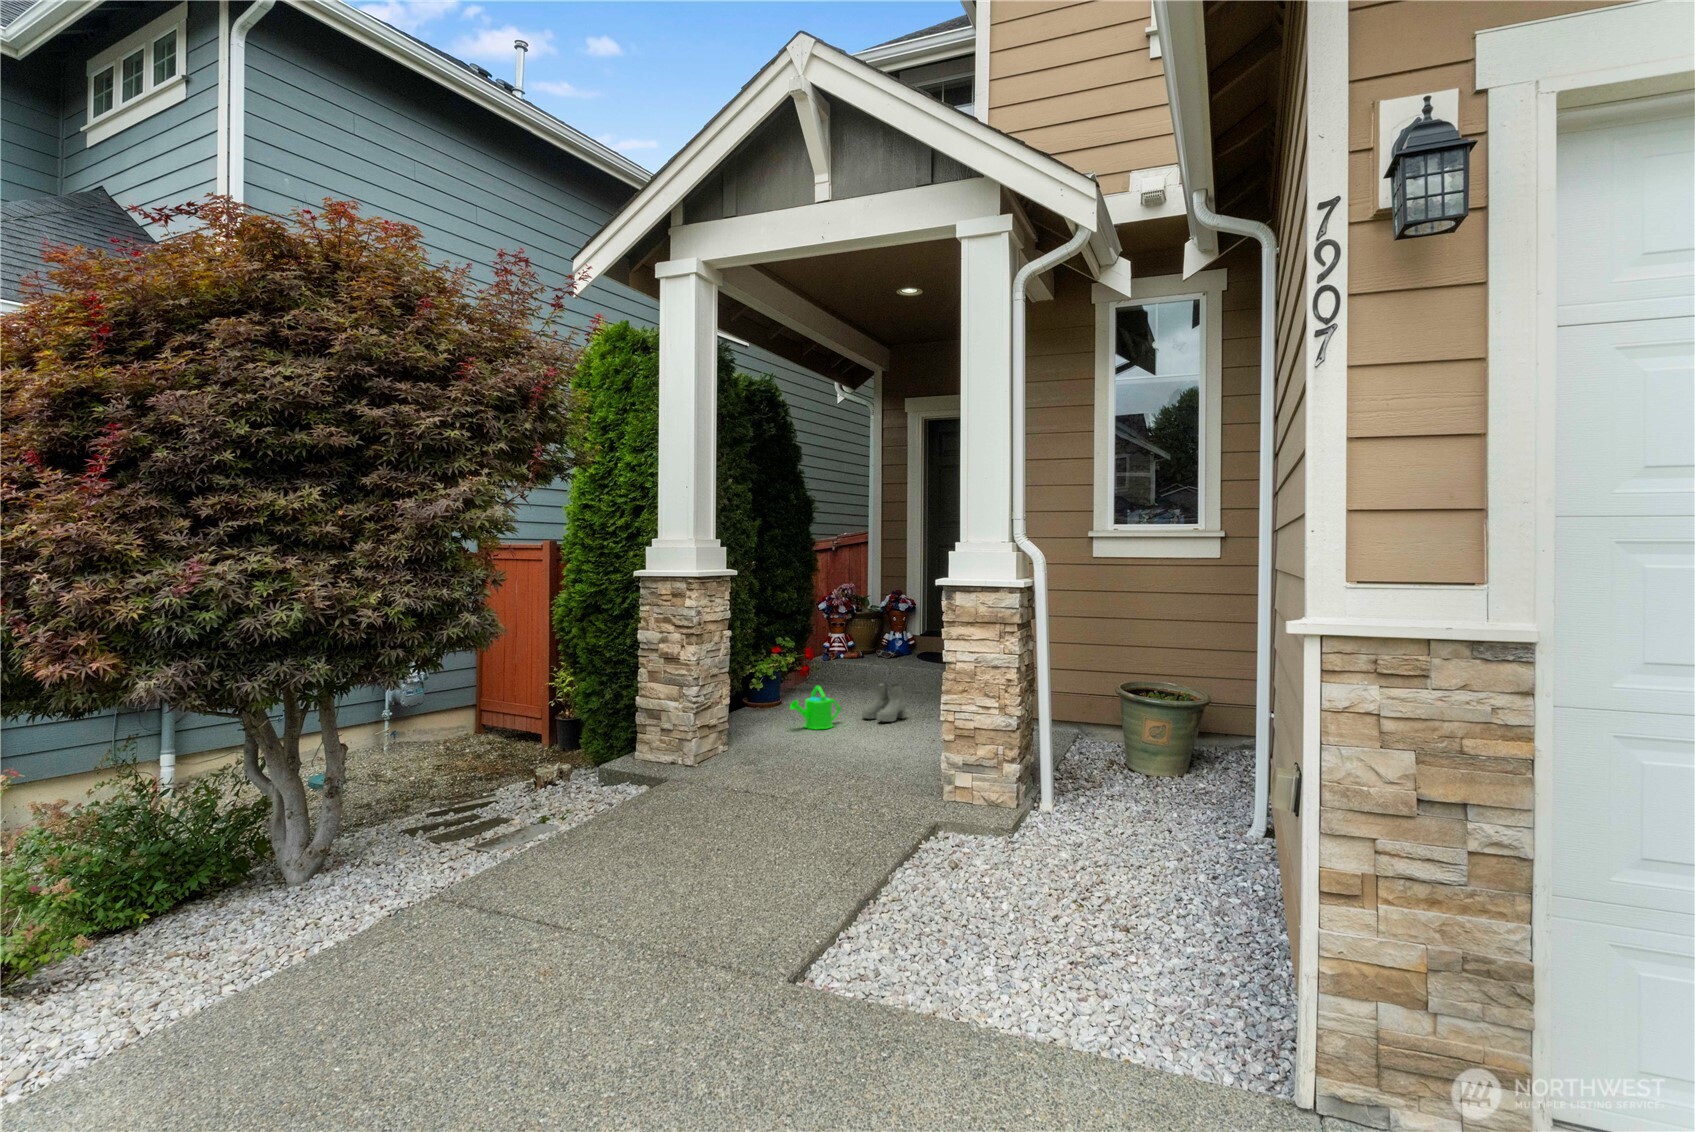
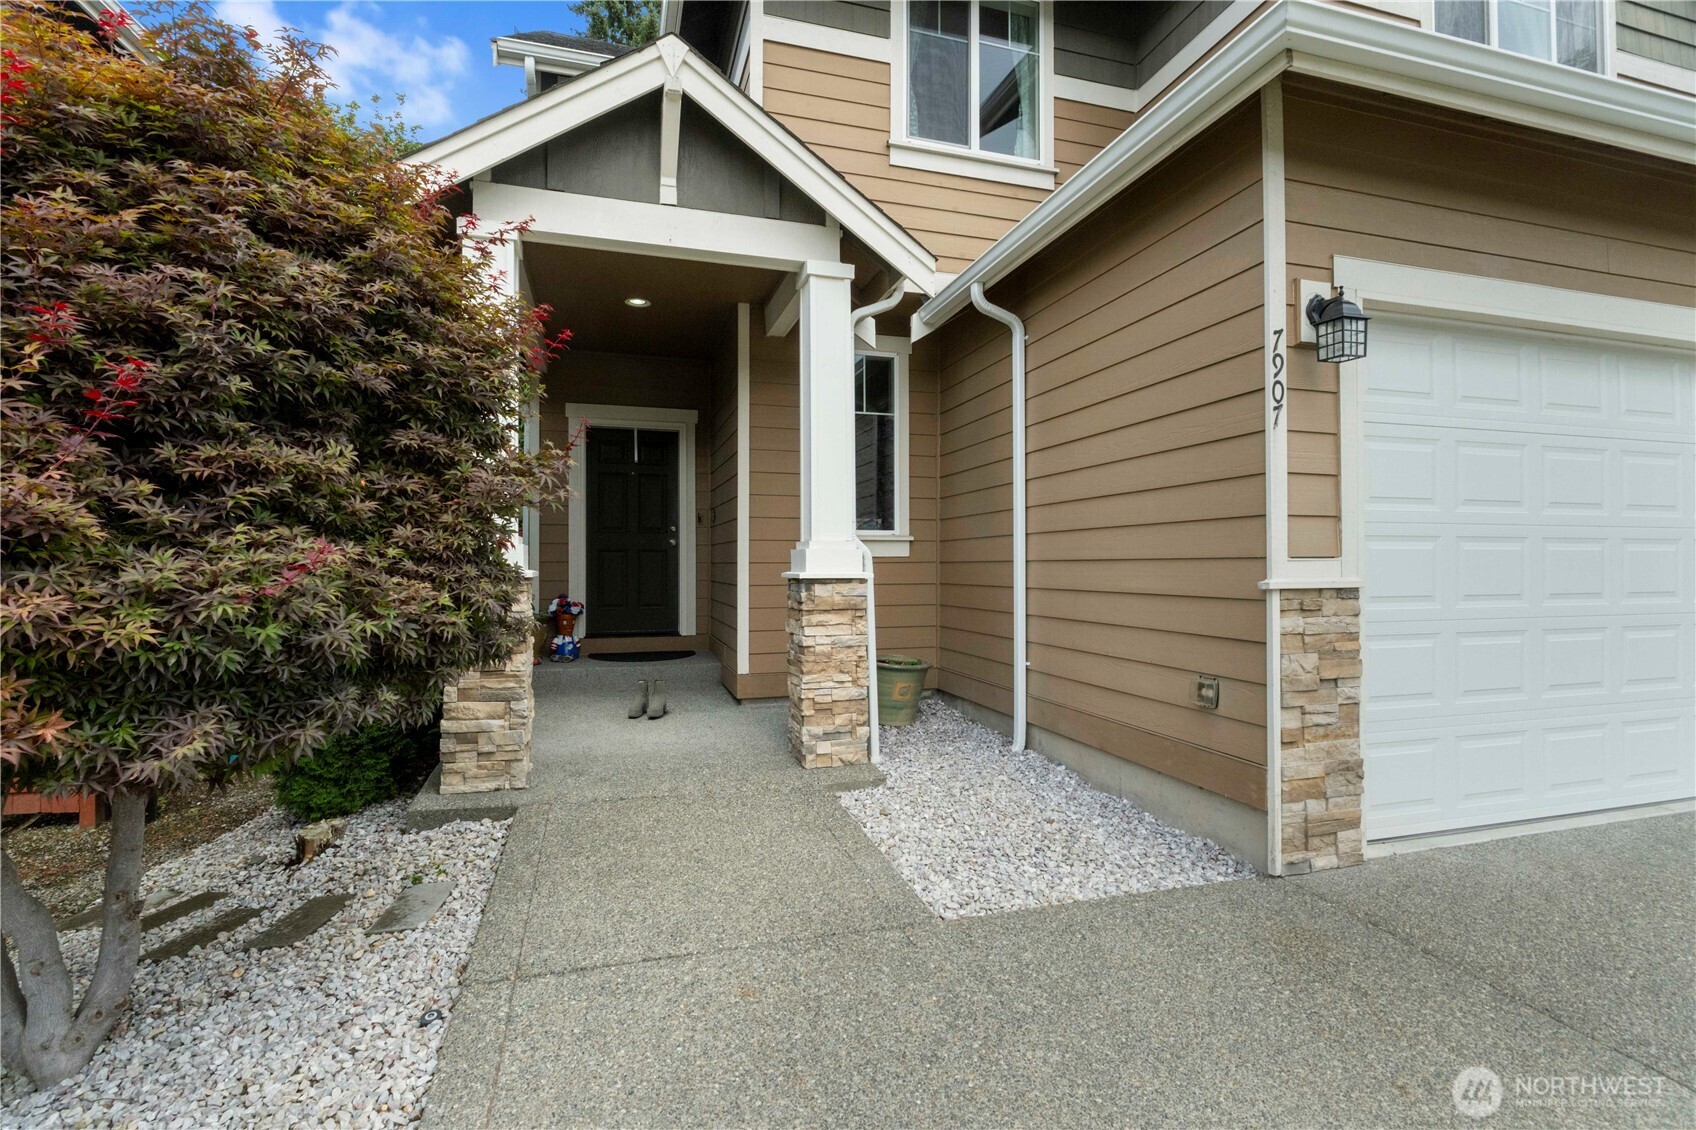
watering can: present [790,686,841,729] -> none [571,689,613,734]

